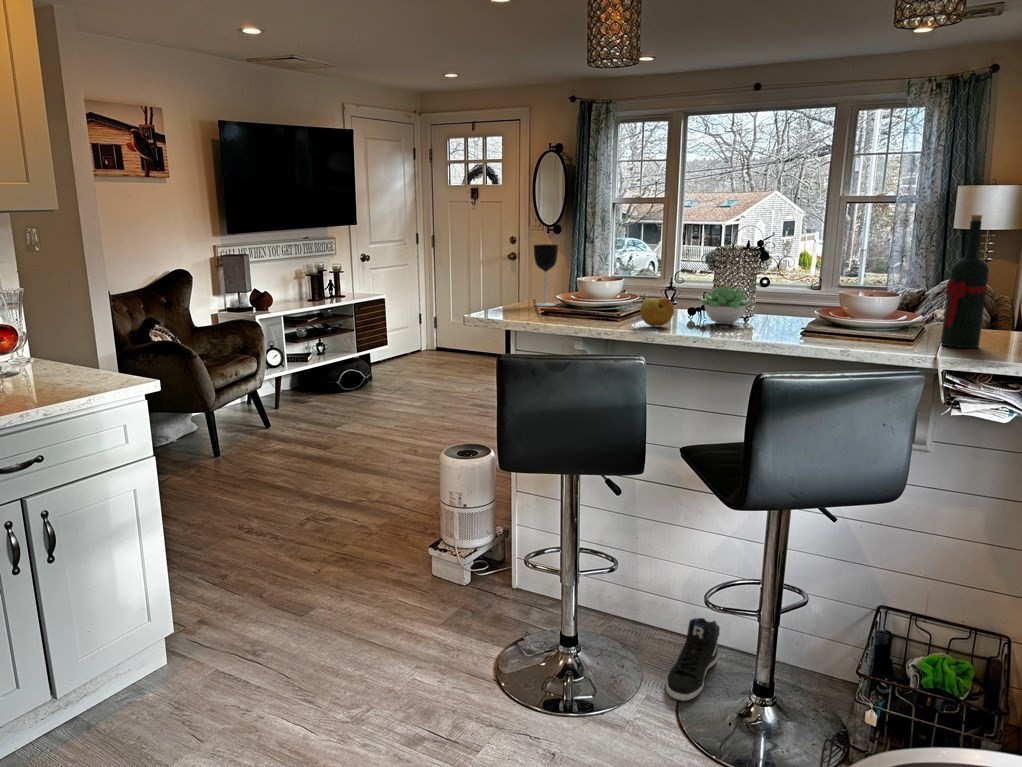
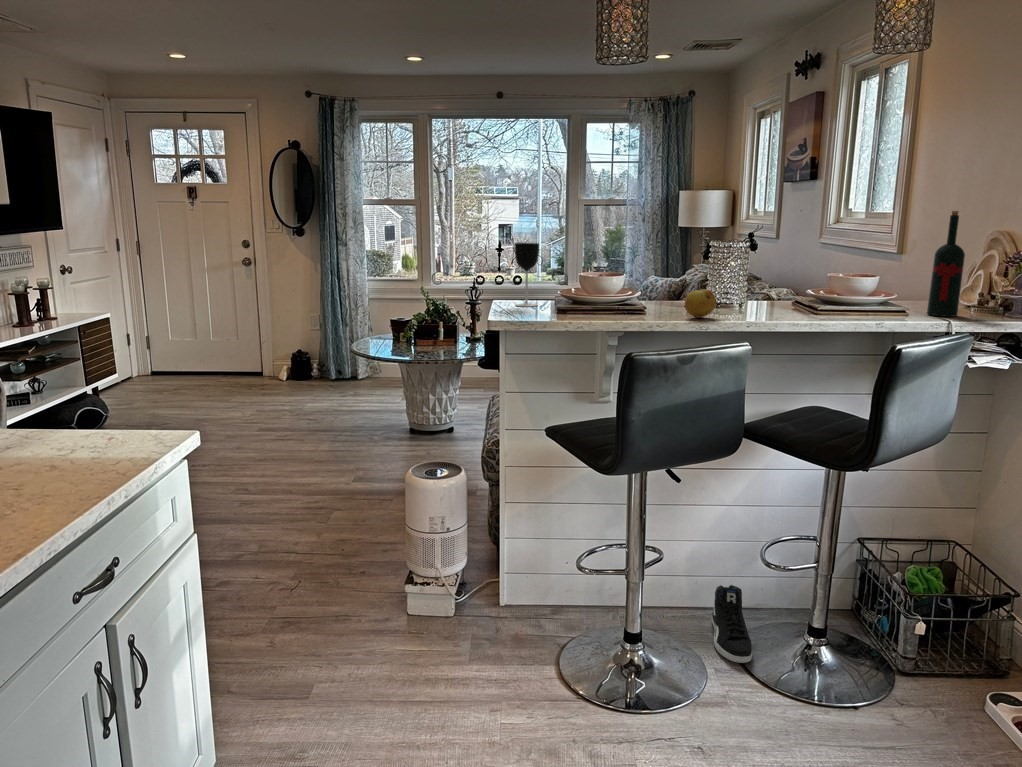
succulent plant: present [699,287,753,324] -> none [717,277,763,311]

